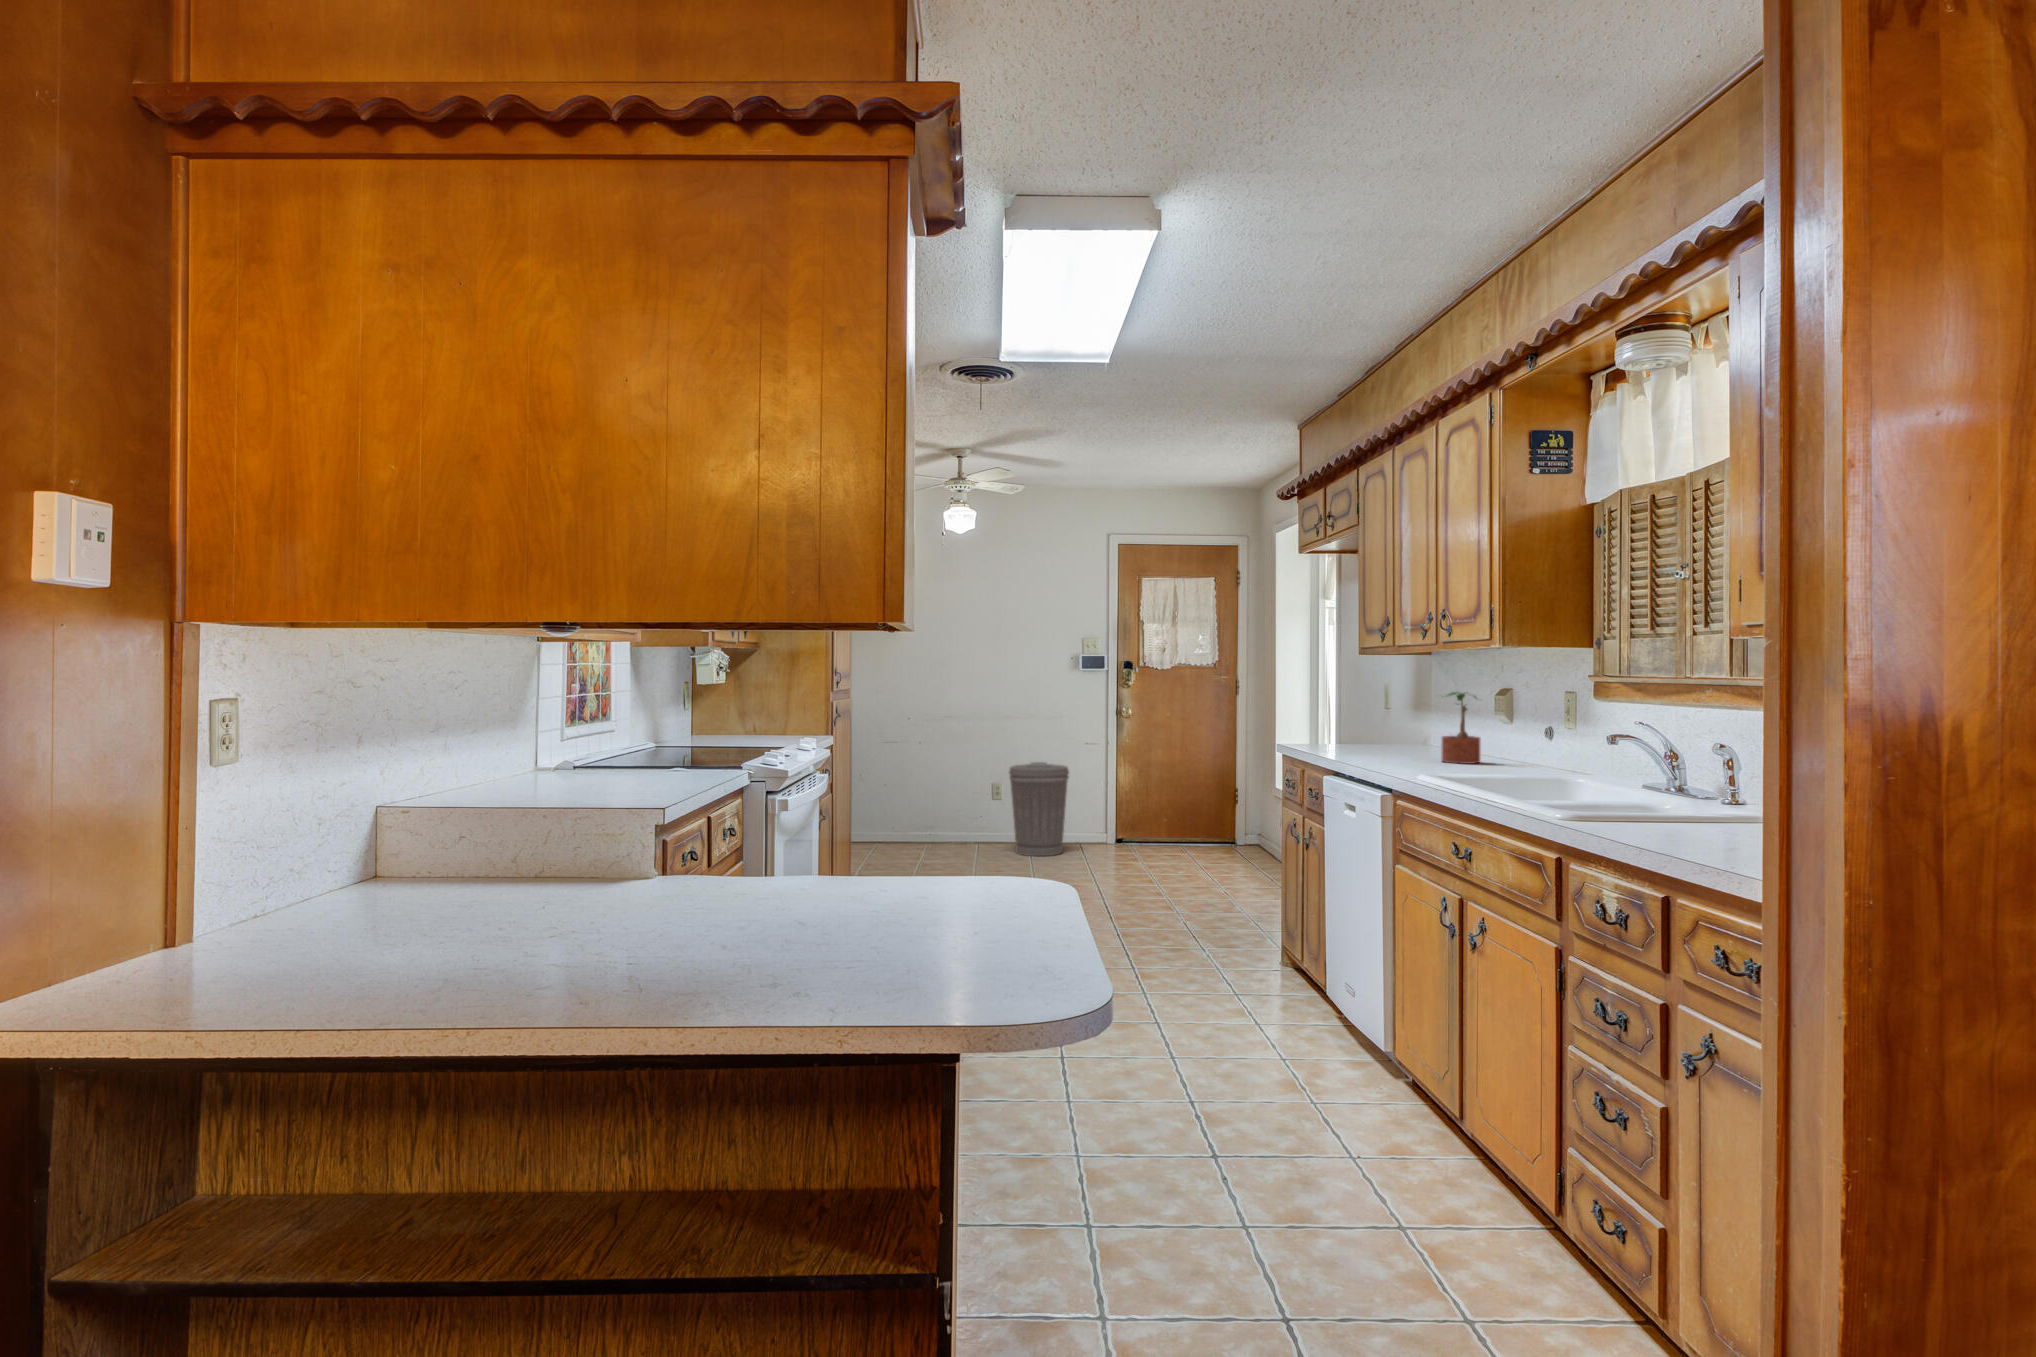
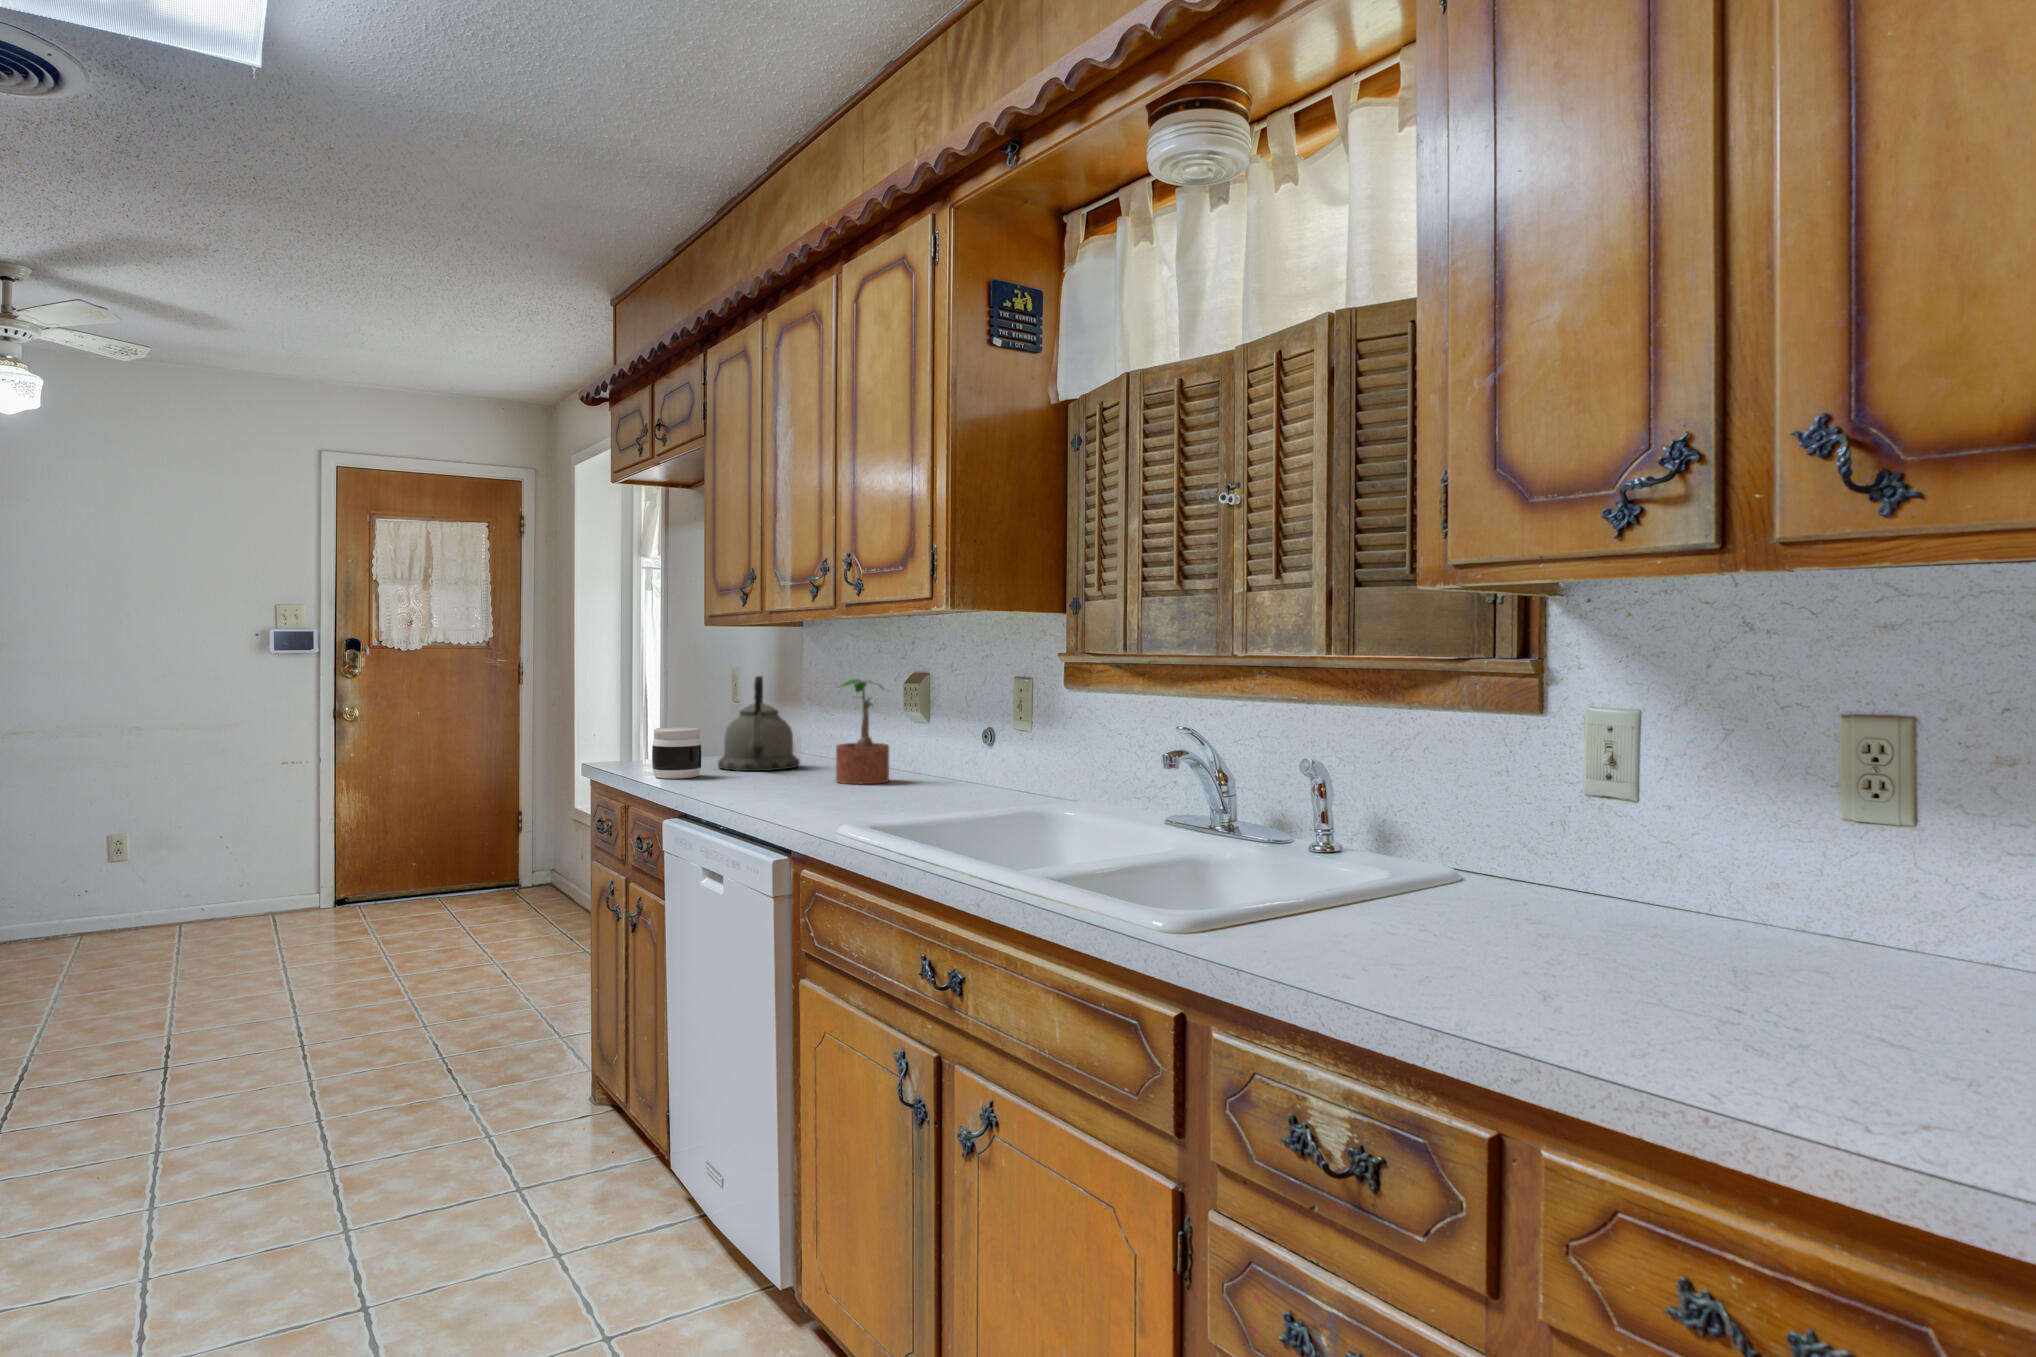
kettle: none [1365,689,1423,754] -> present [718,676,800,771]
jar: none [1320,722,1351,755] -> present [652,727,702,779]
trash can: present [1009,762,1069,856] -> none [131,793,249,943]

